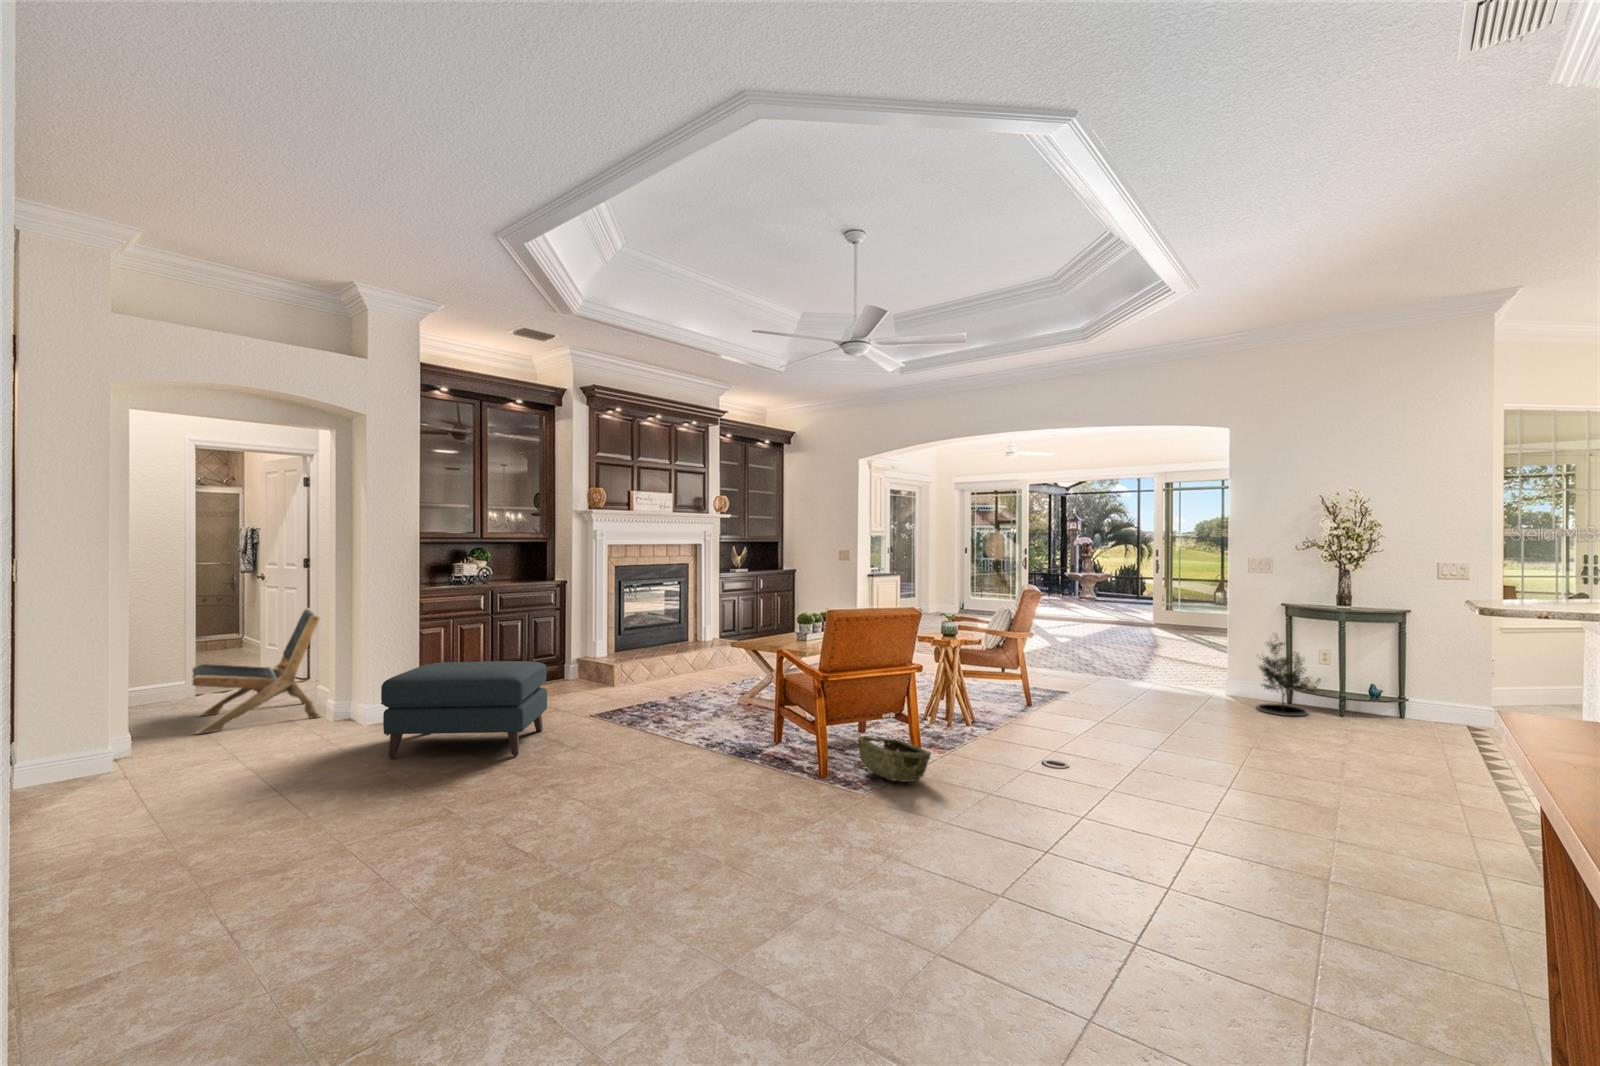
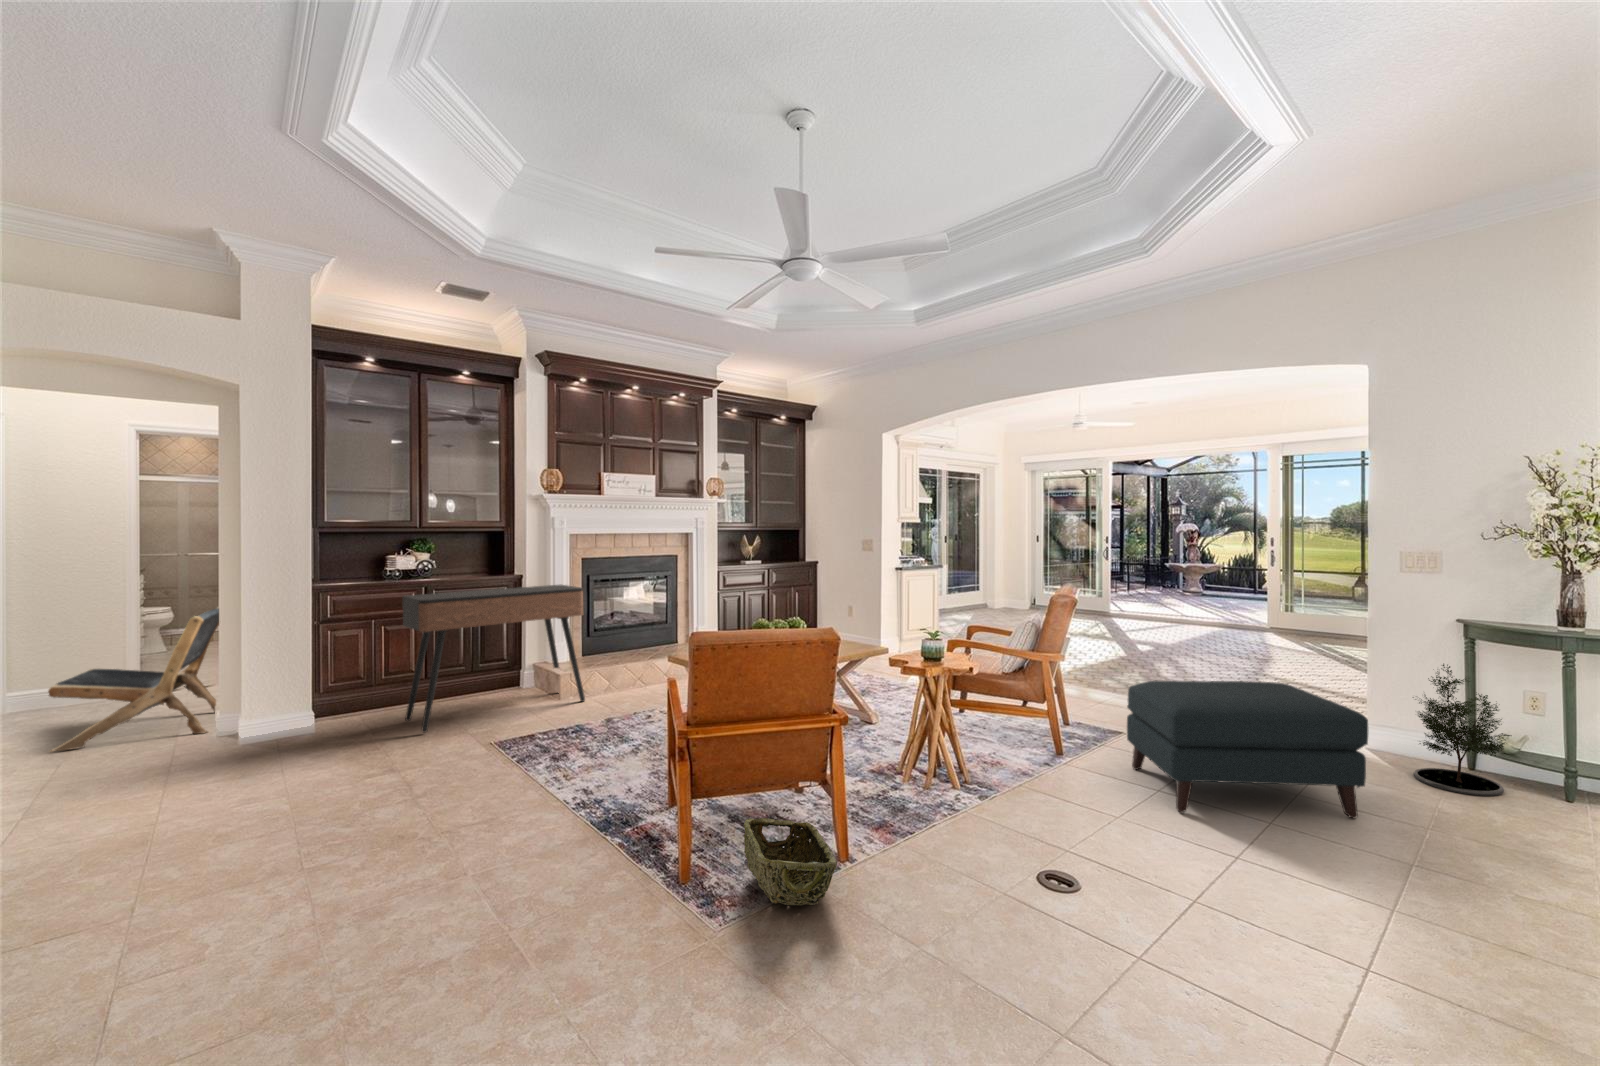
console table: none [494,588,636,710] -> present [403,585,585,733]
ottoman: present [381,661,547,758] -> present [1127,681,1368,818]

